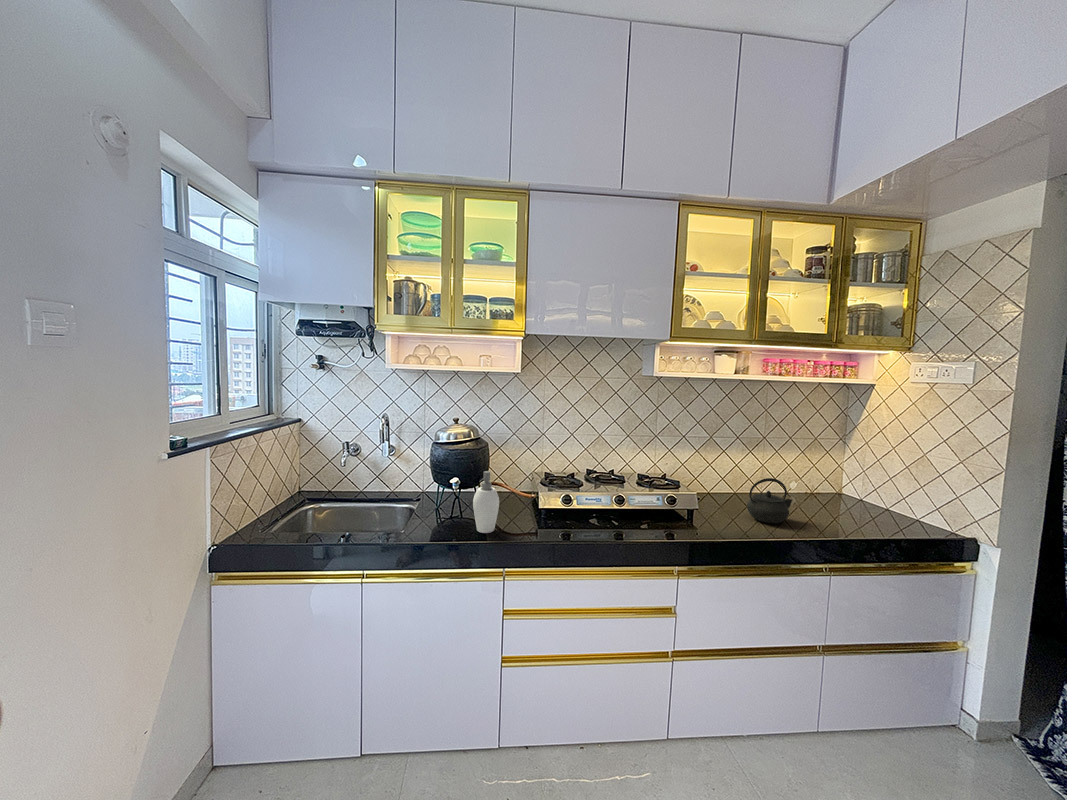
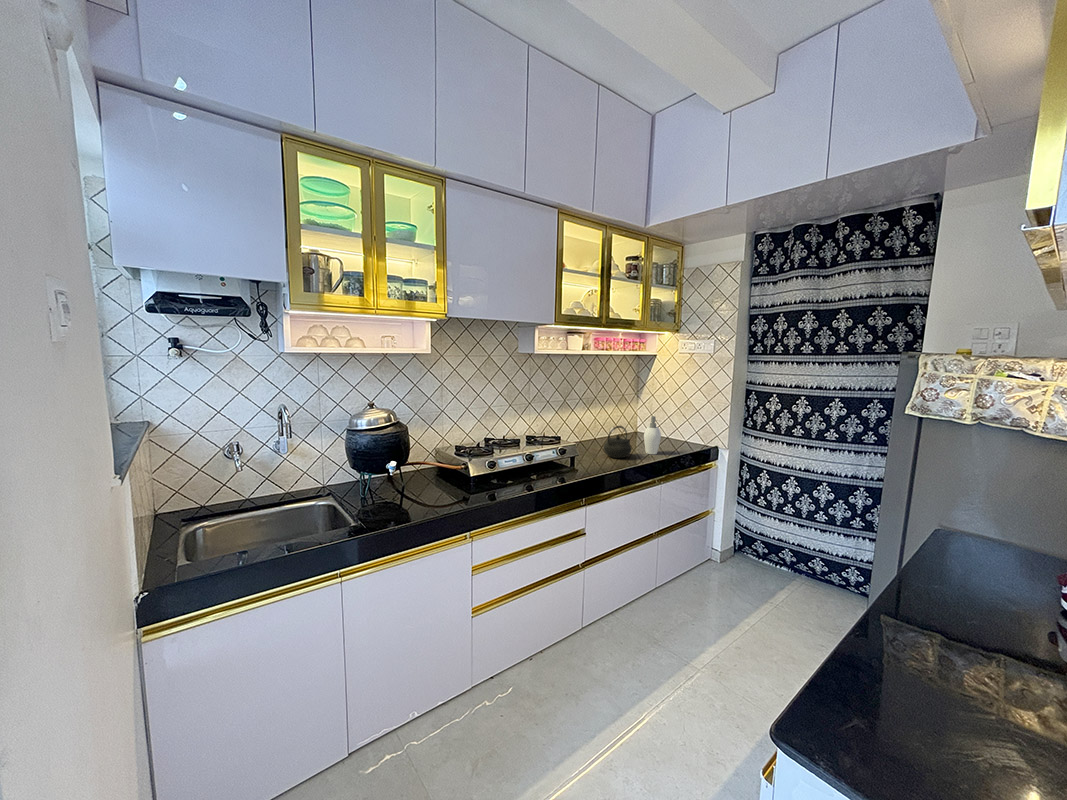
soap dispenser: present [473,471,499,533] -> present [644,416,661,454]

